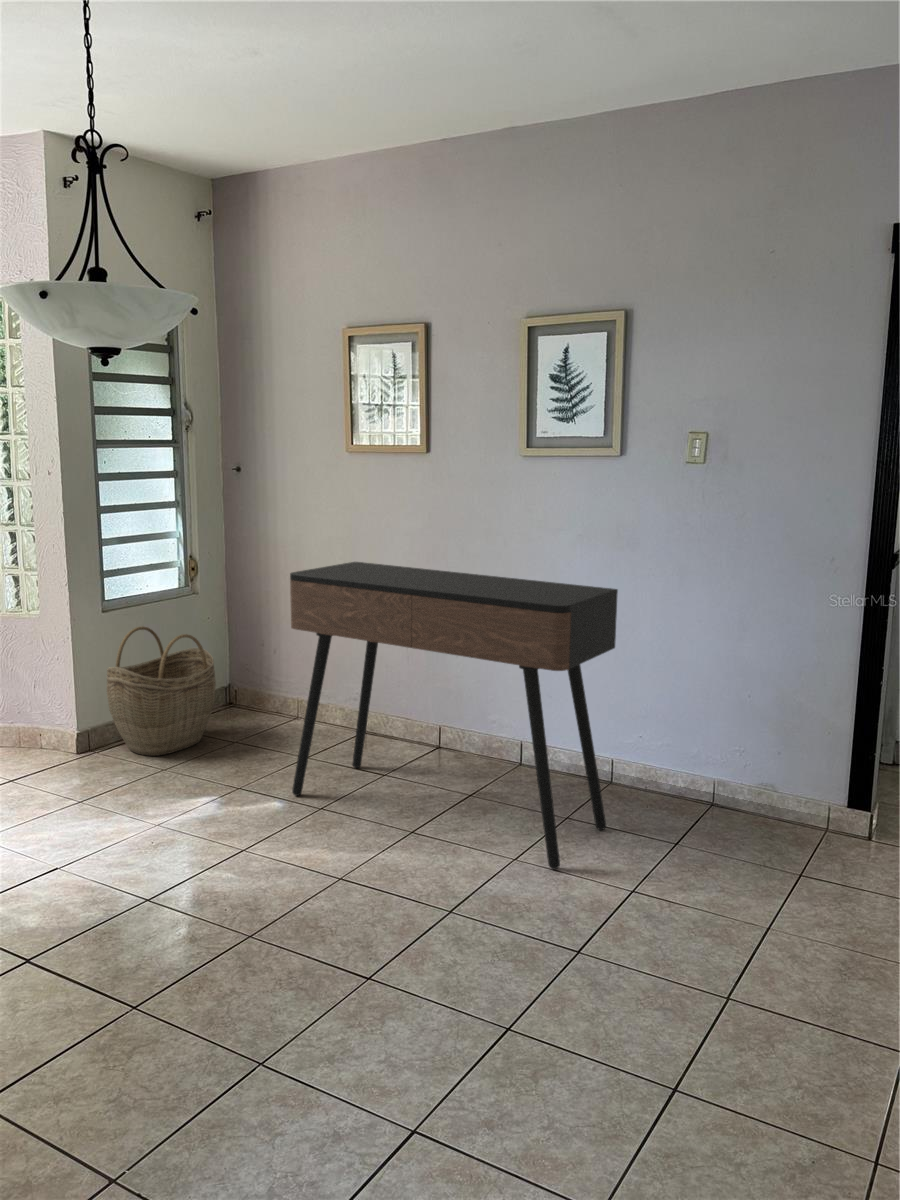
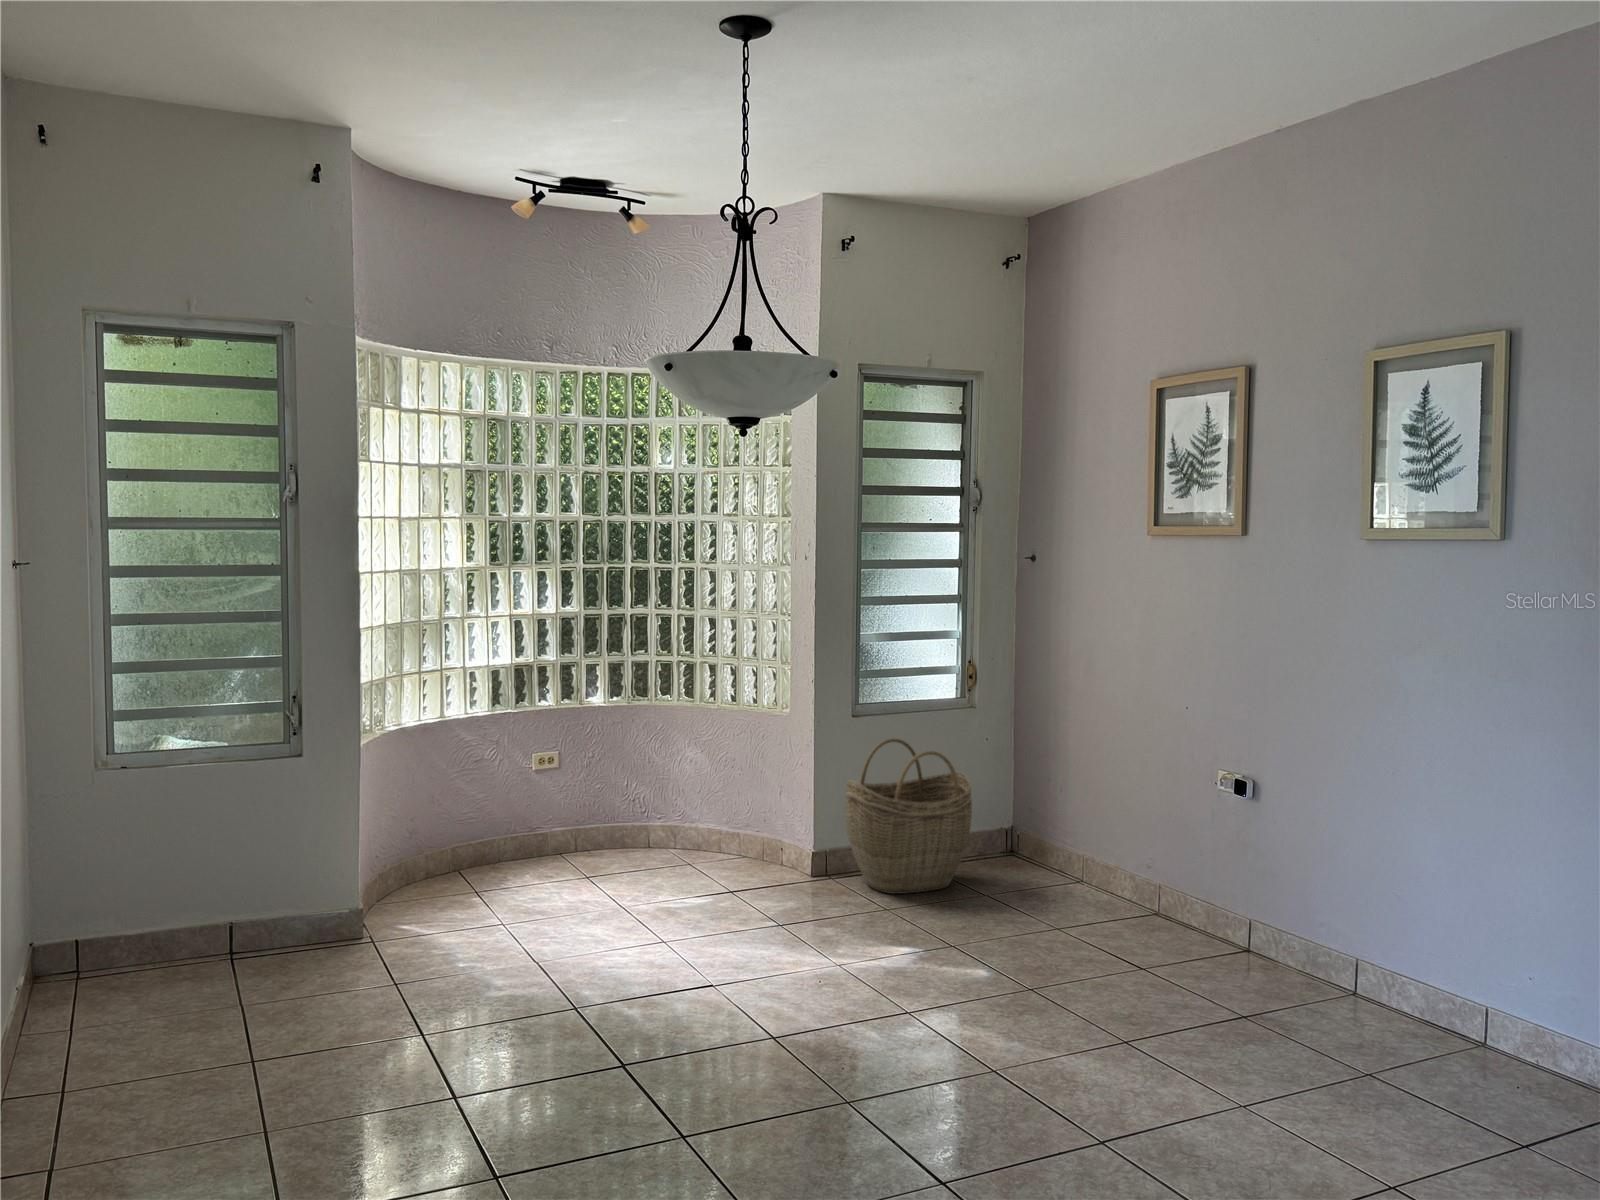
console table: present [290,562,618,869] -> none [1008,675,1441,1131]

